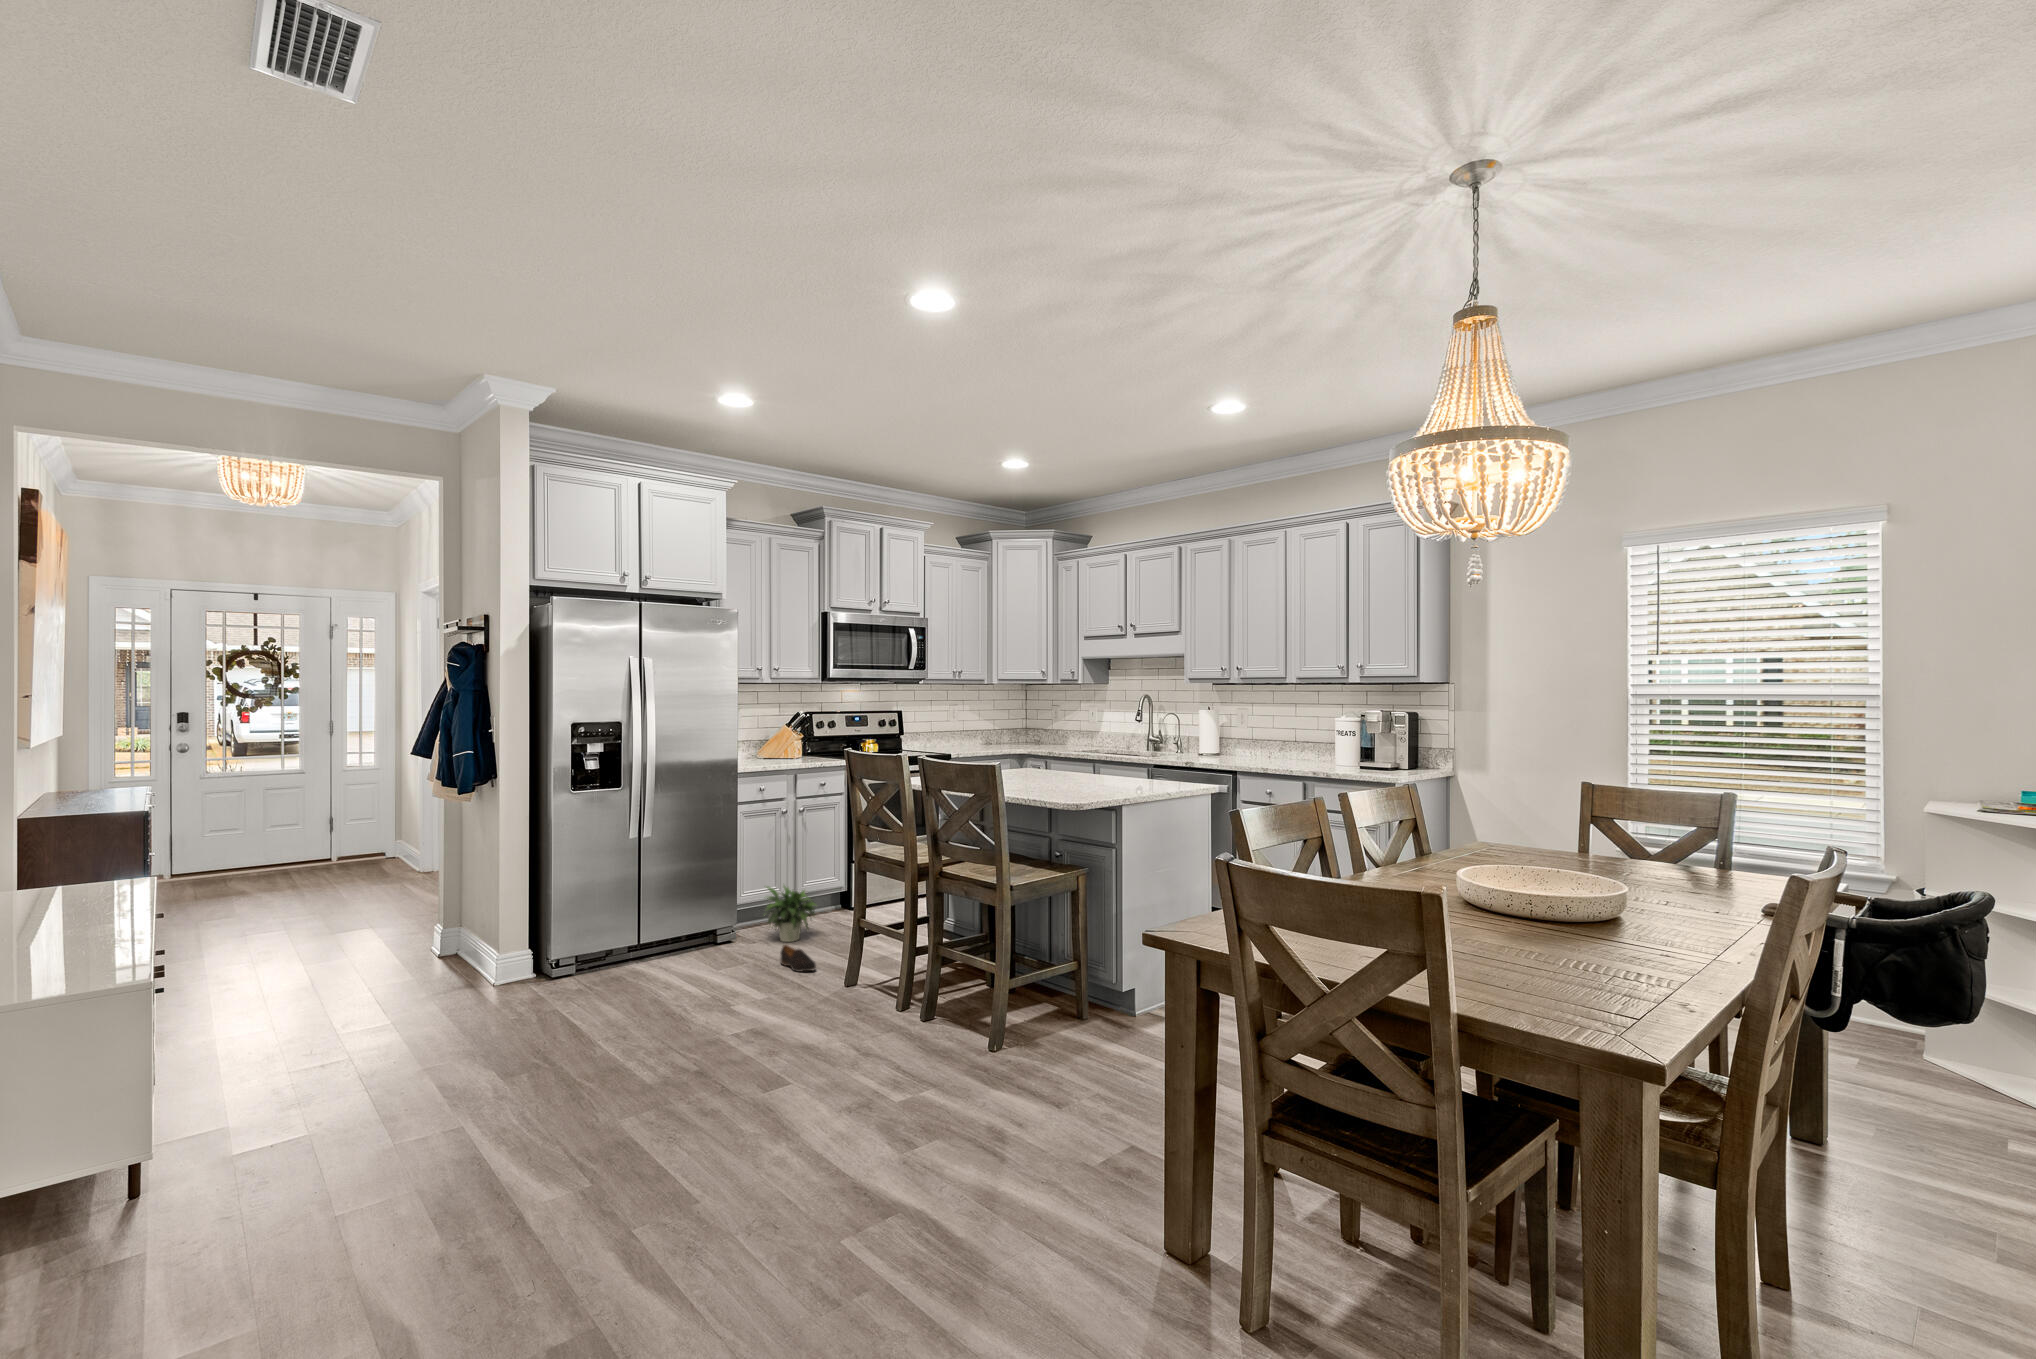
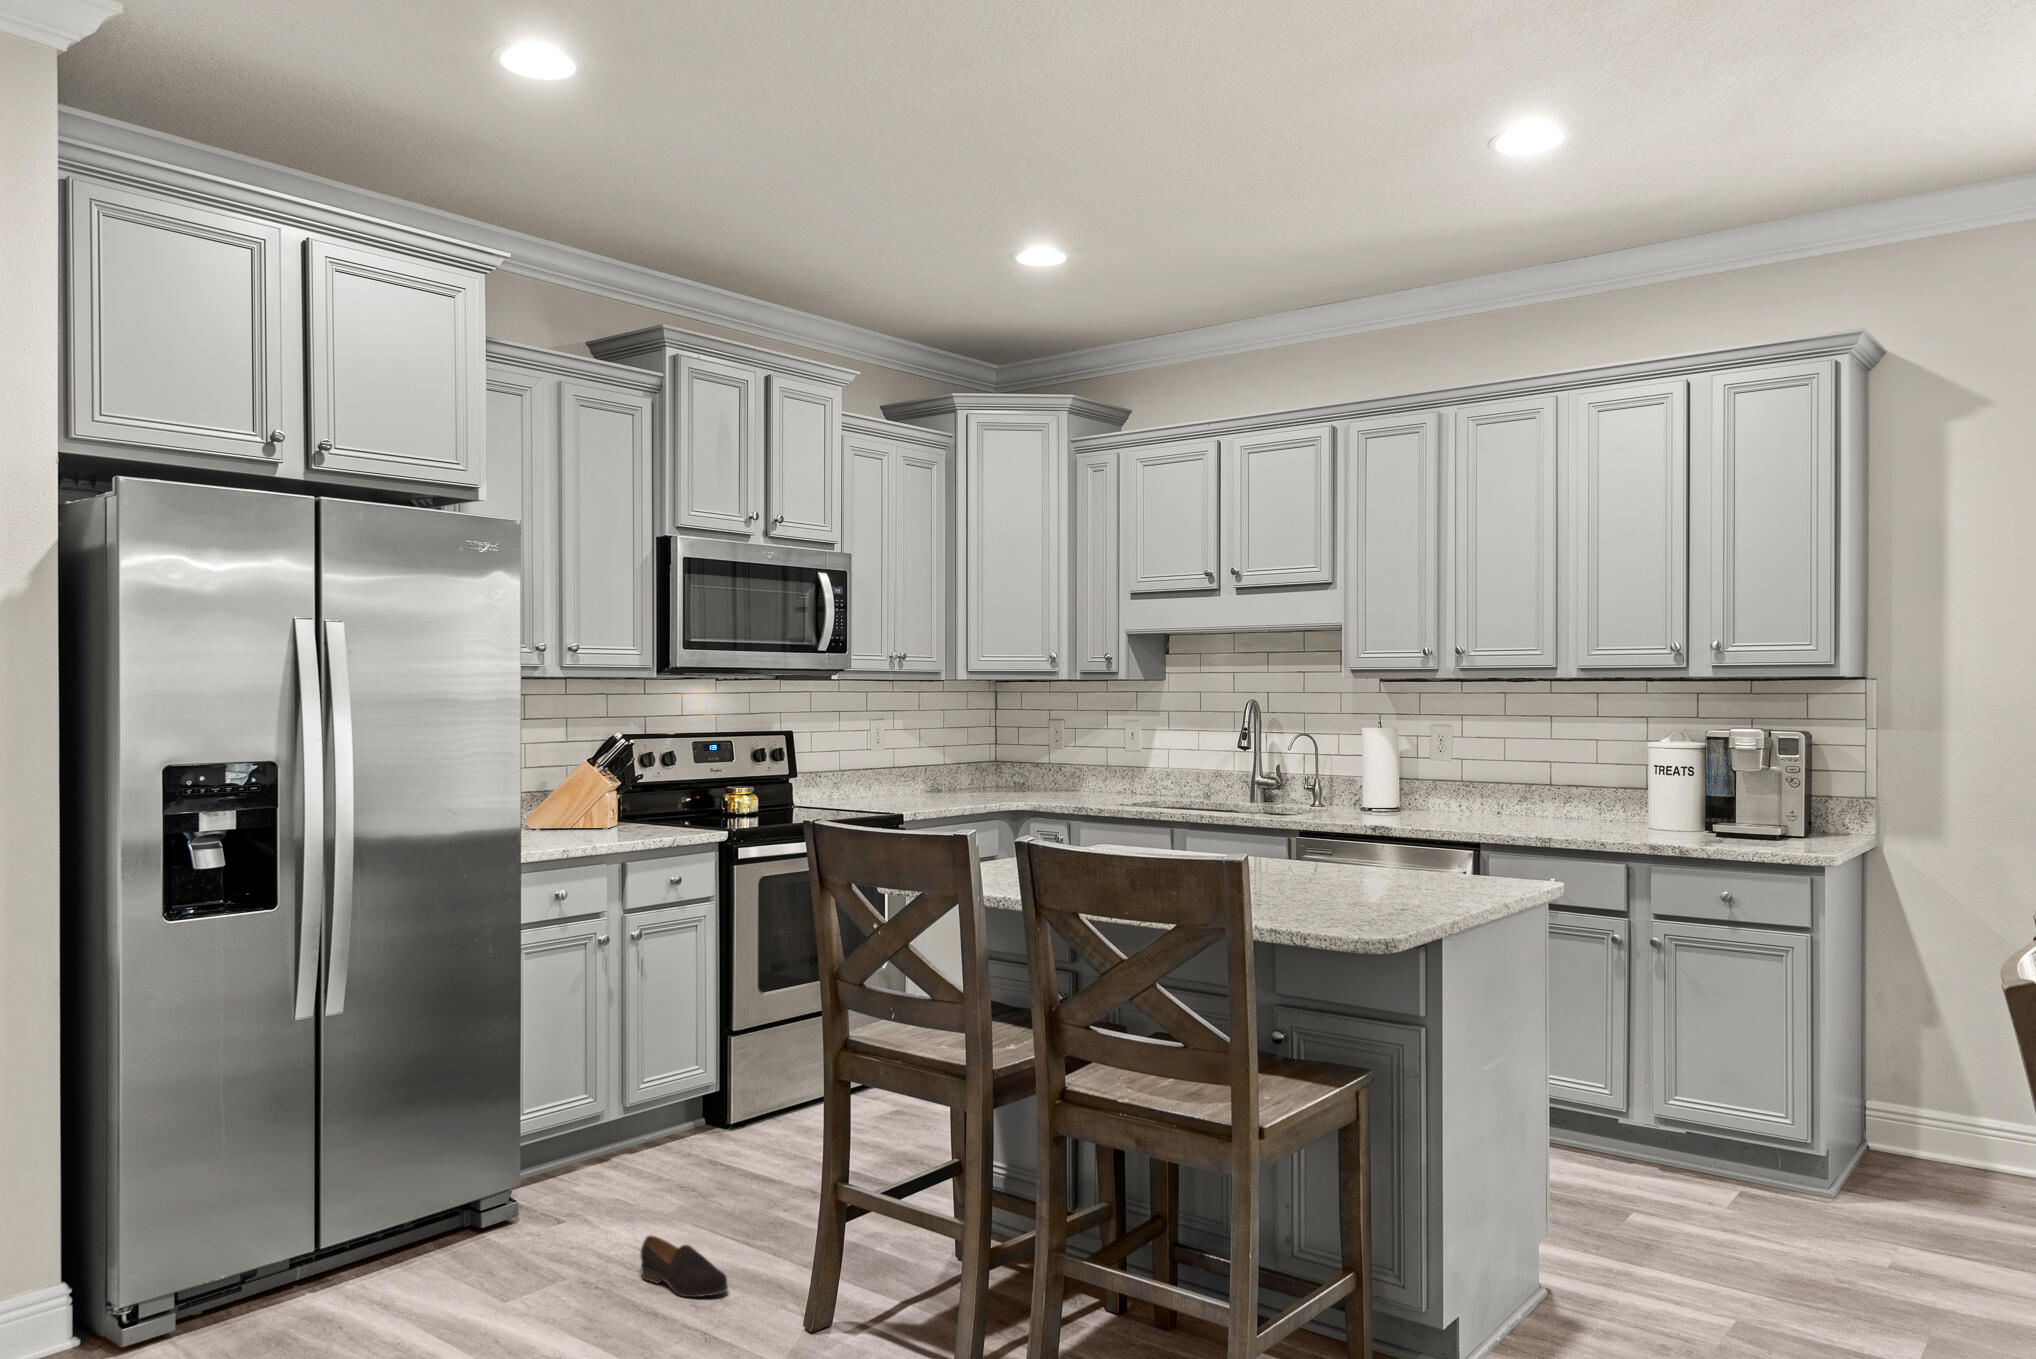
potted plant: present [764,886,815,942] -> none [574,1092,695,1218]

